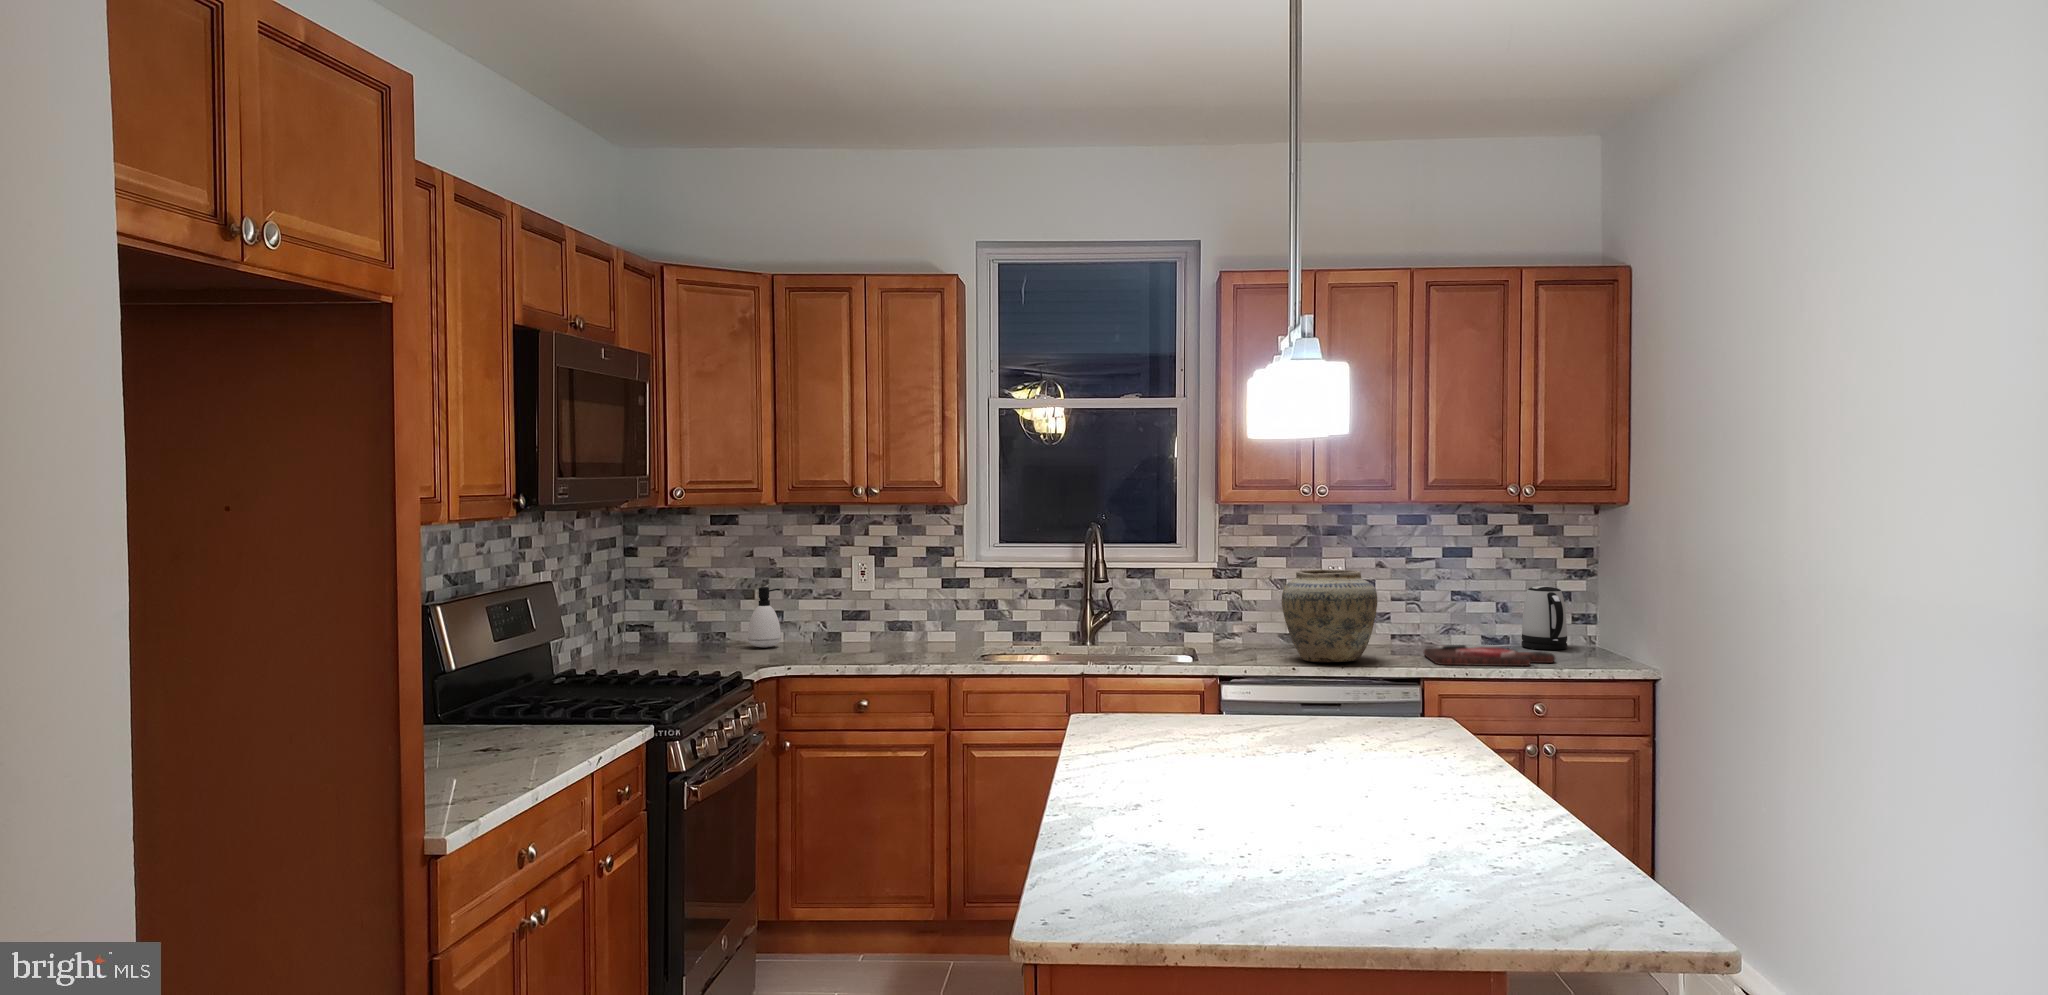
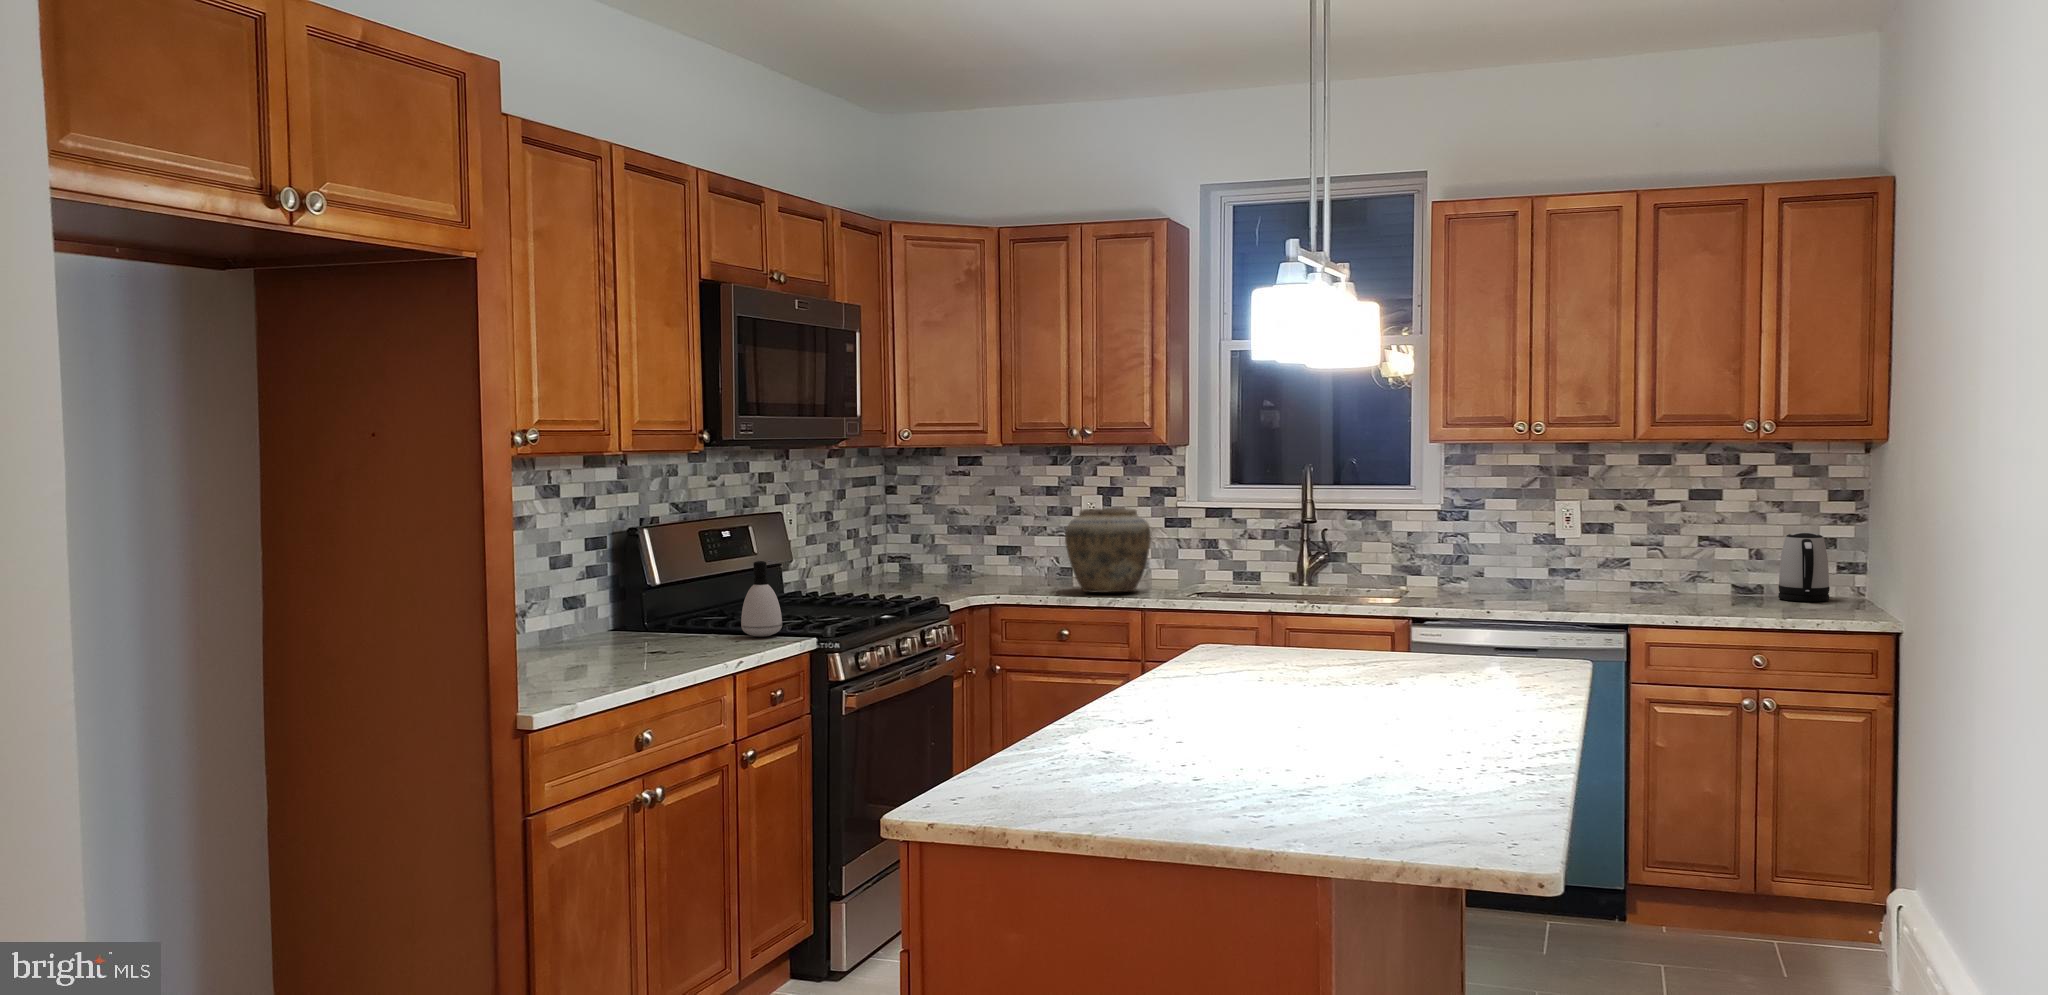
vase: present [1282,570,1378,662] -> present [1065,508,1151,592]
soap dispenser: present [748,587,781,648] -> present [741,561,782,637]
cutting board: present [1424,645,1555,666] -> none [1636,592,1776,613]

